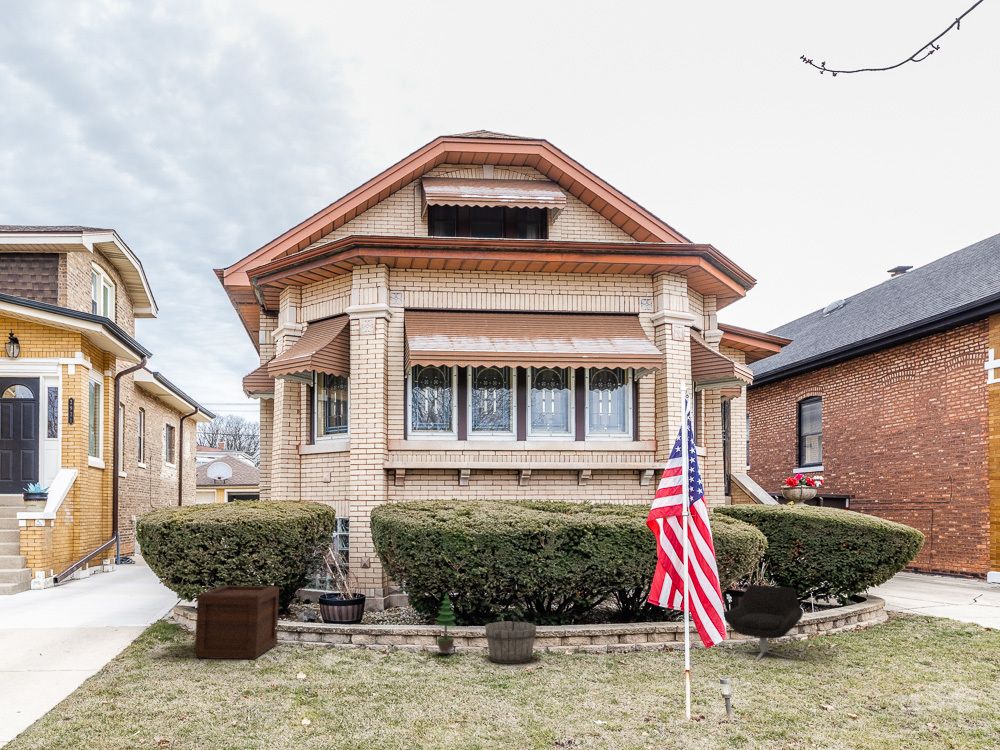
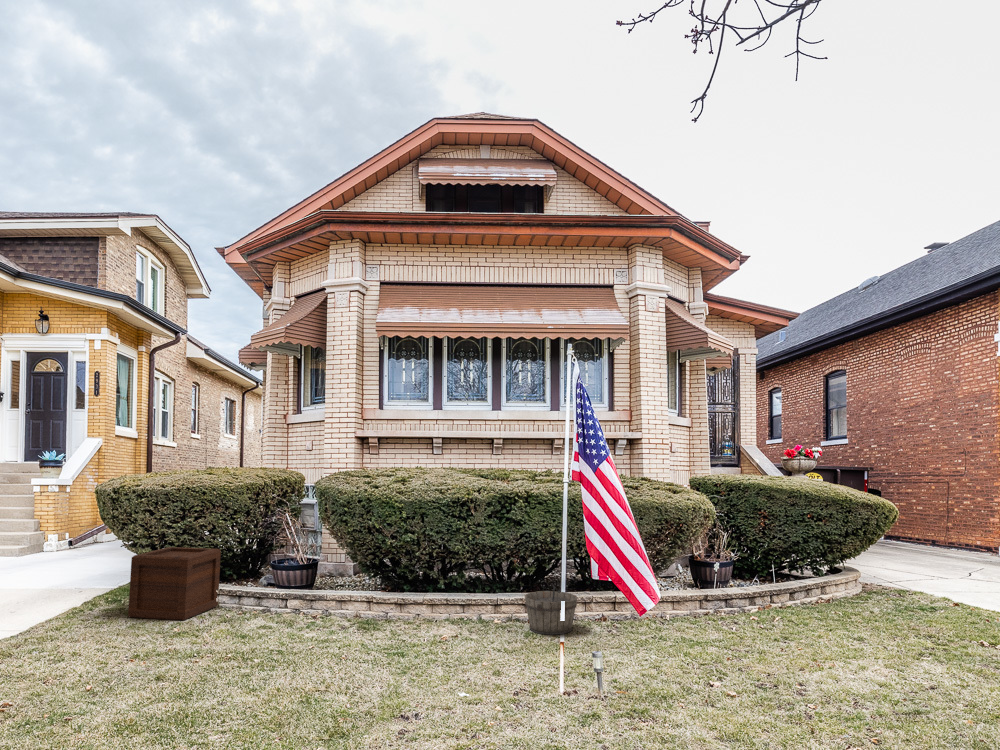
lounge chair: present [724,585,803,661] -> none [659,557,747,638]
potted tree: present [436,593,455,654] -> none [363,558,385,621]
wooden bucket: present [485,614,536,663] -> present [525,583,577,635]

